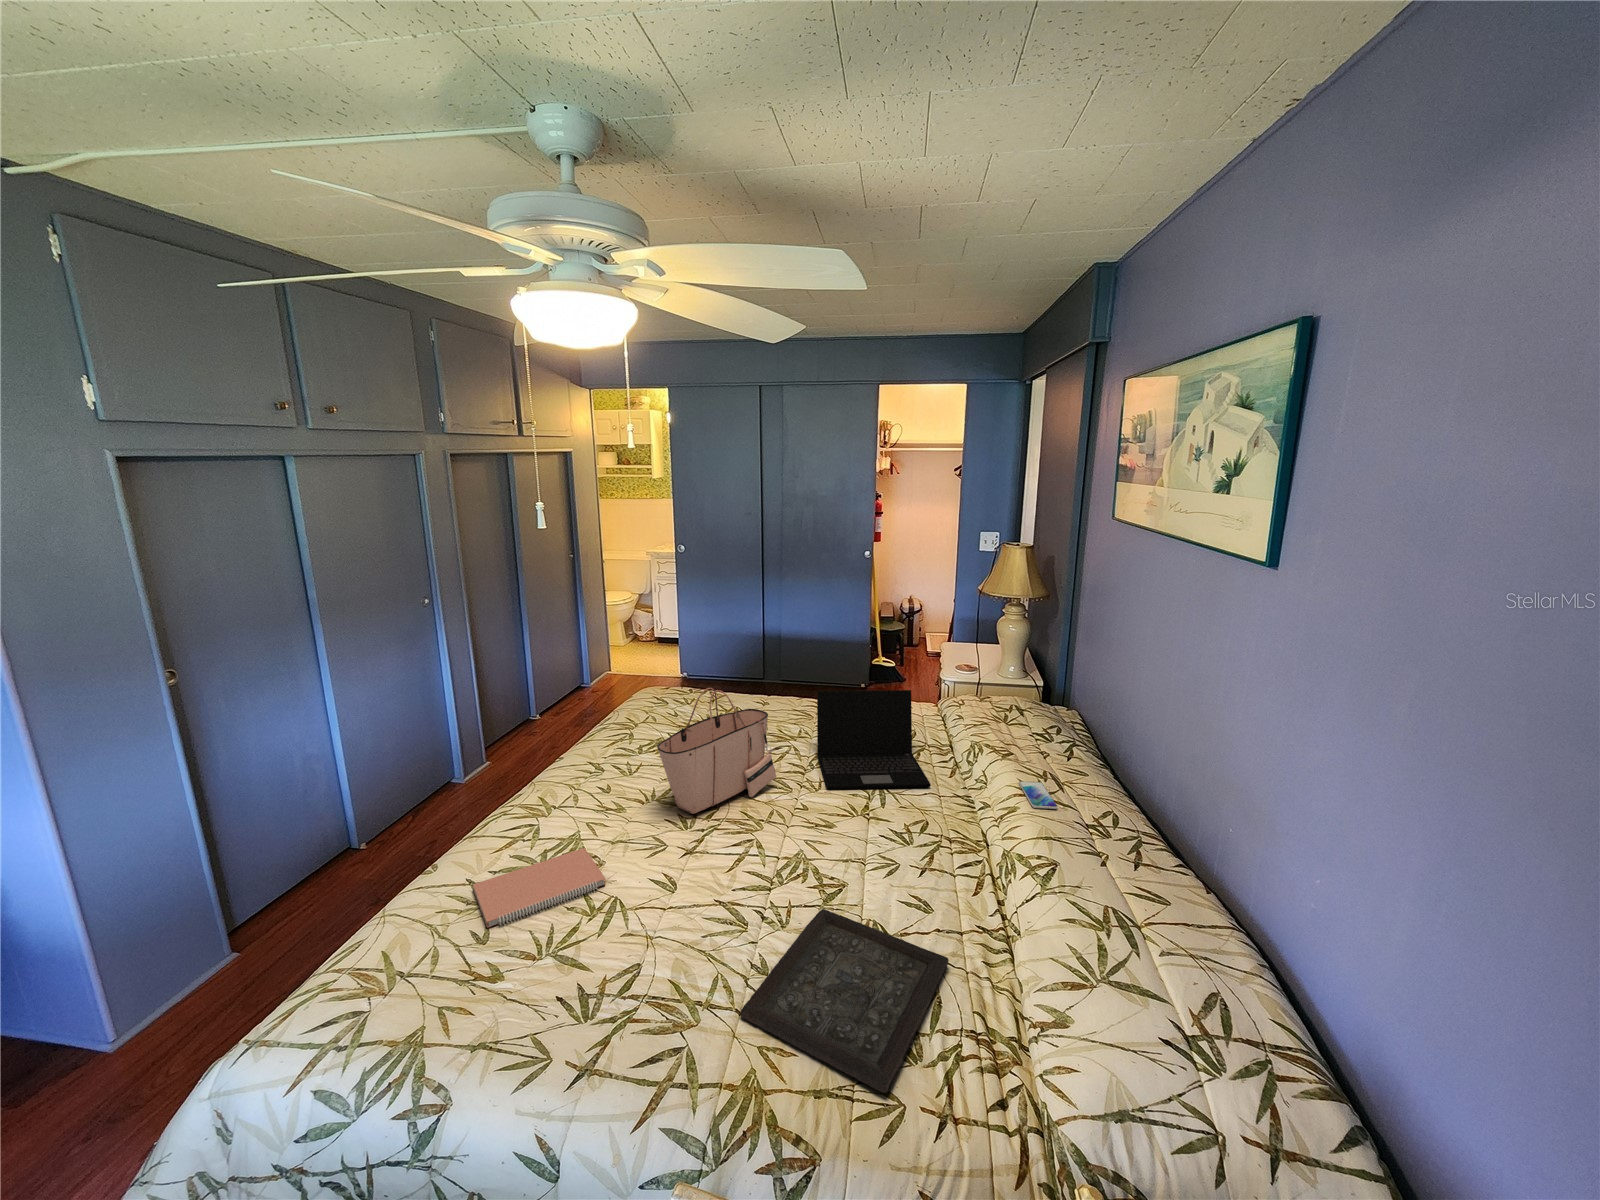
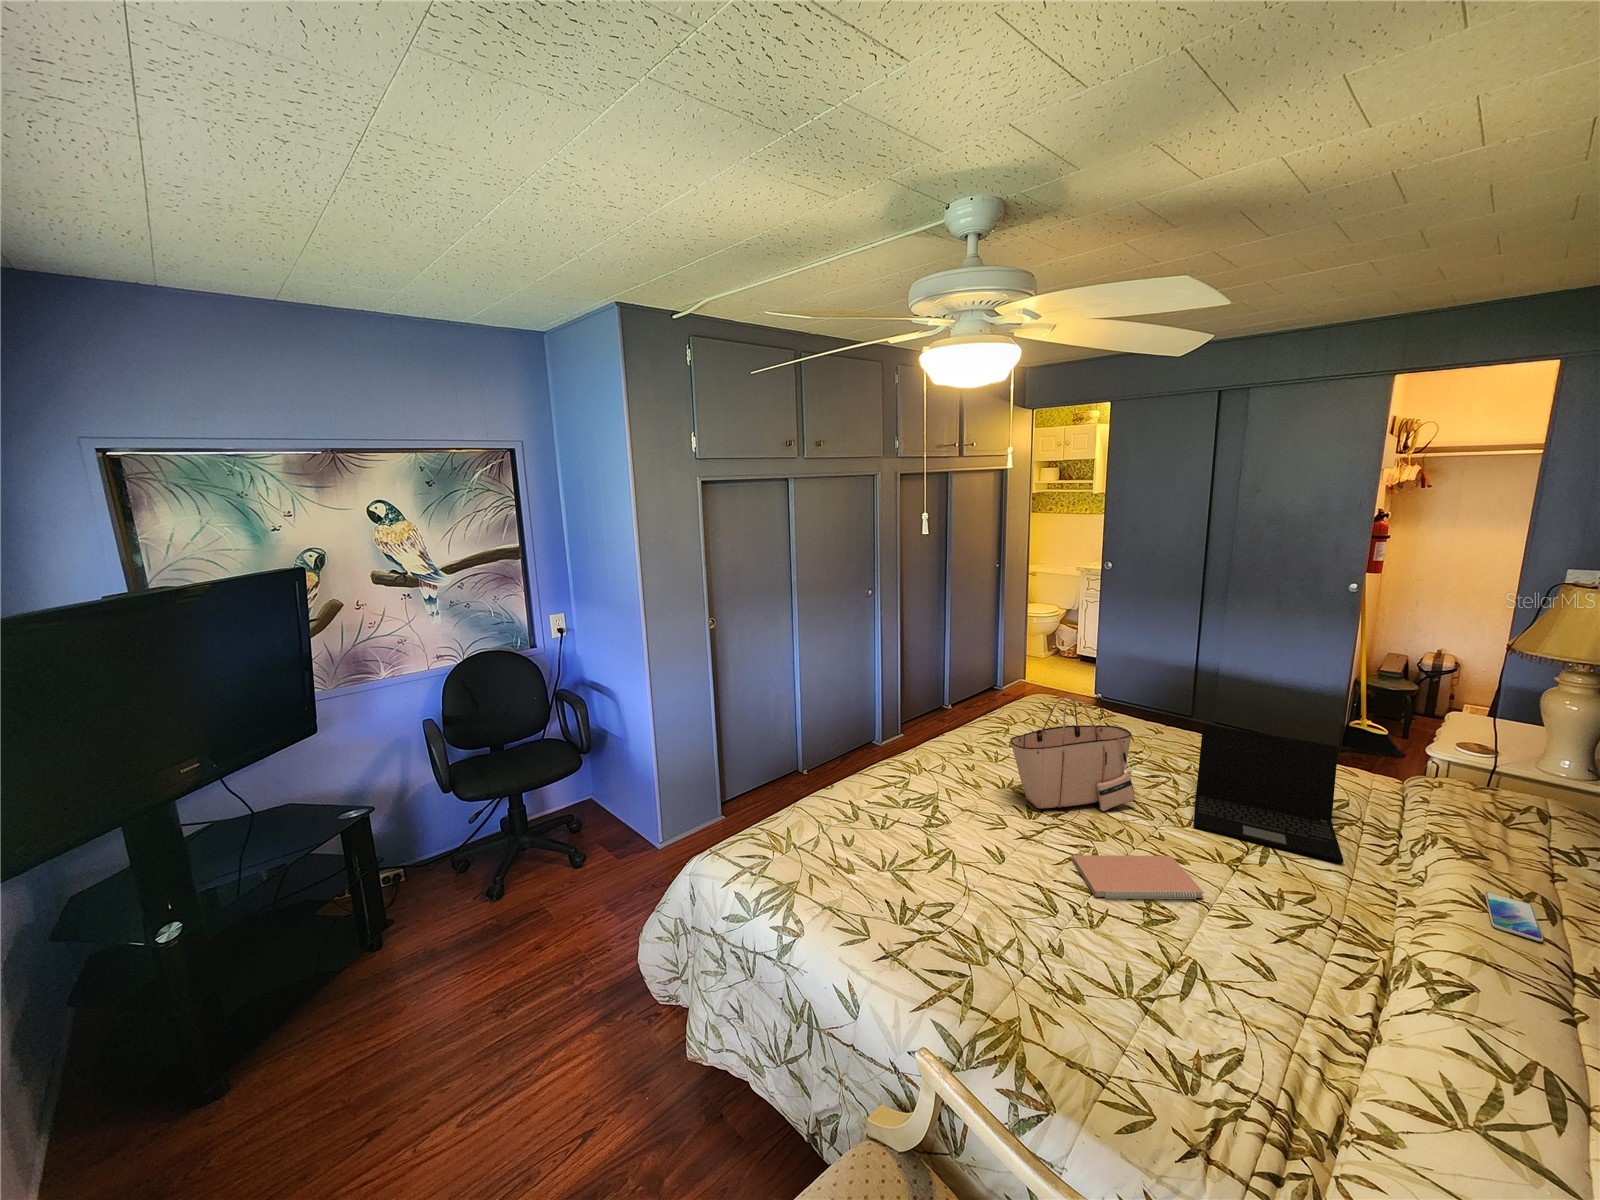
notebook: present [473,848,606,927] -> present [1072,855,1204,899]
tray: present [740,909,949,1093] -> none [1022,929,1275,1101]

